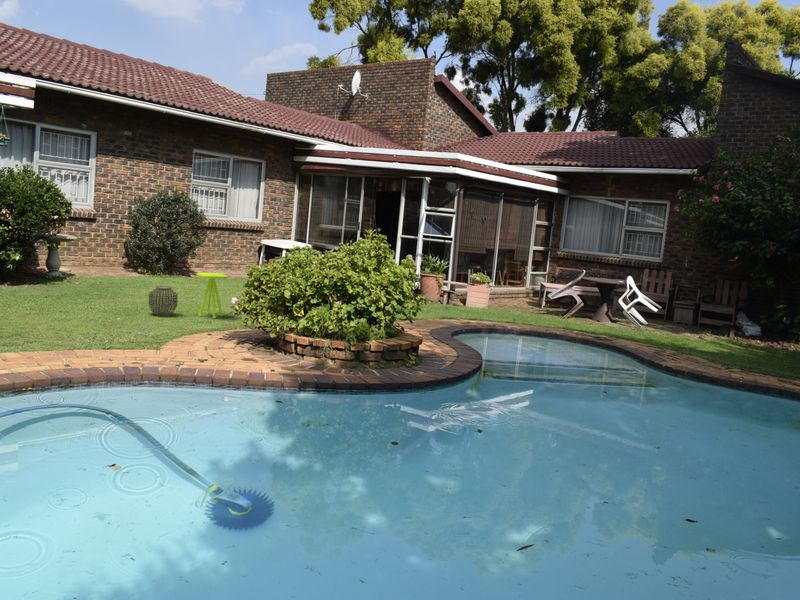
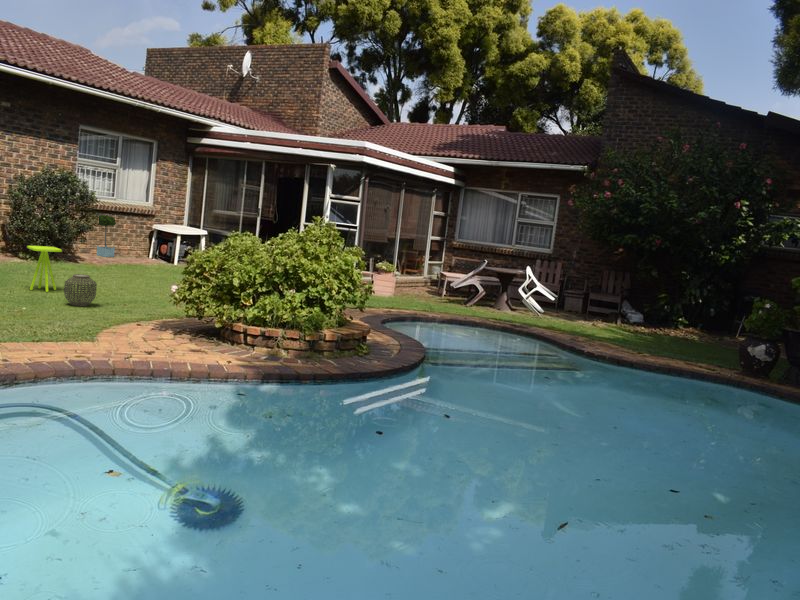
potted tree: none [209,231,227,270] -> present [97,215,116,257]
side table: present [197,273,228,318] -> present [27,246,62,292]

